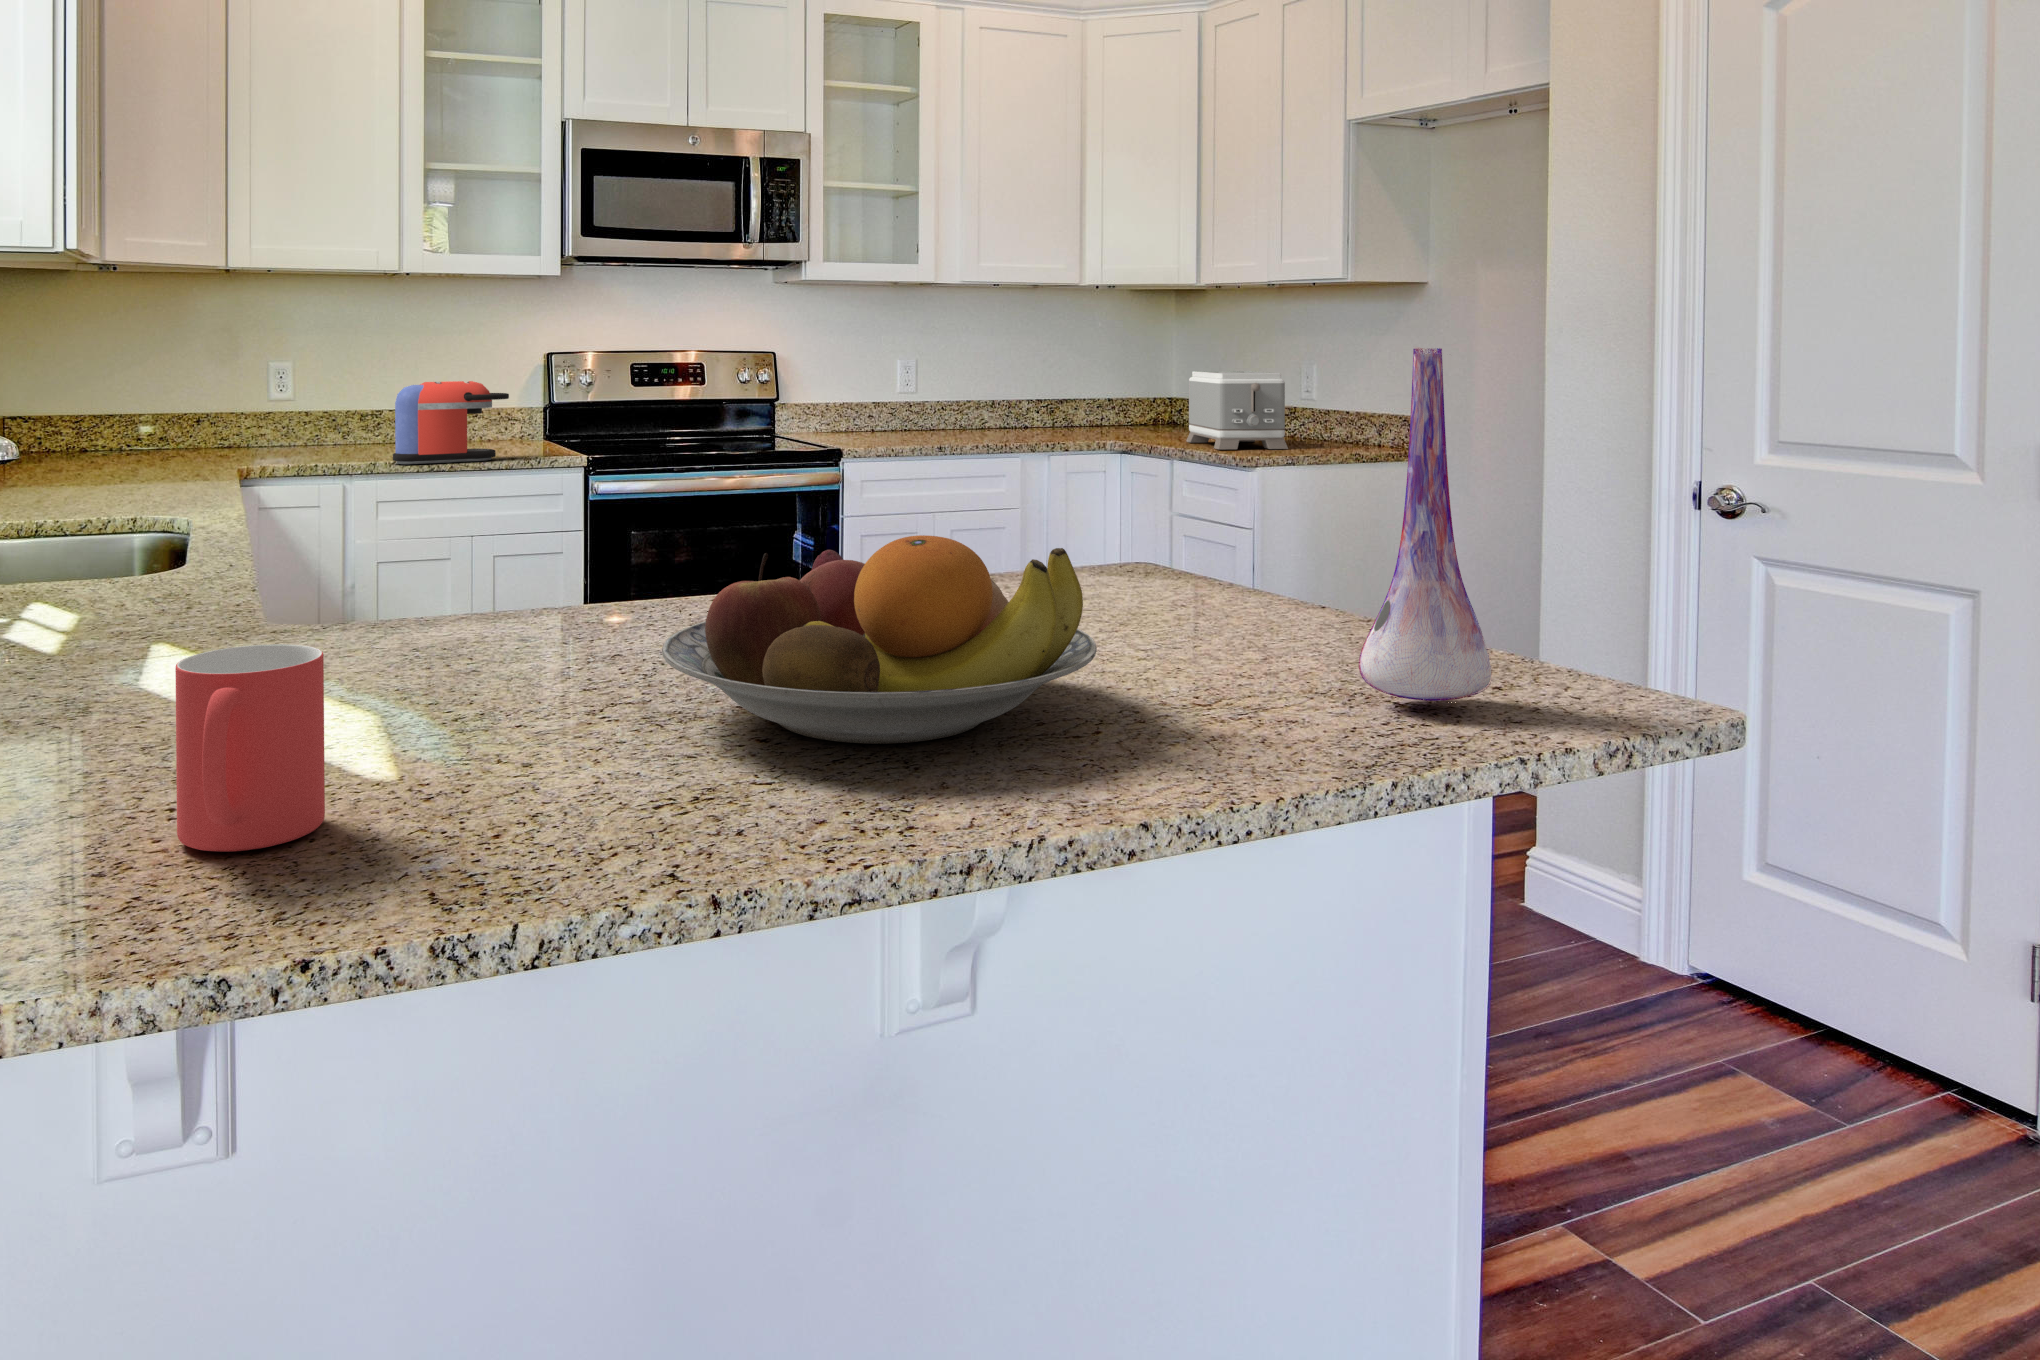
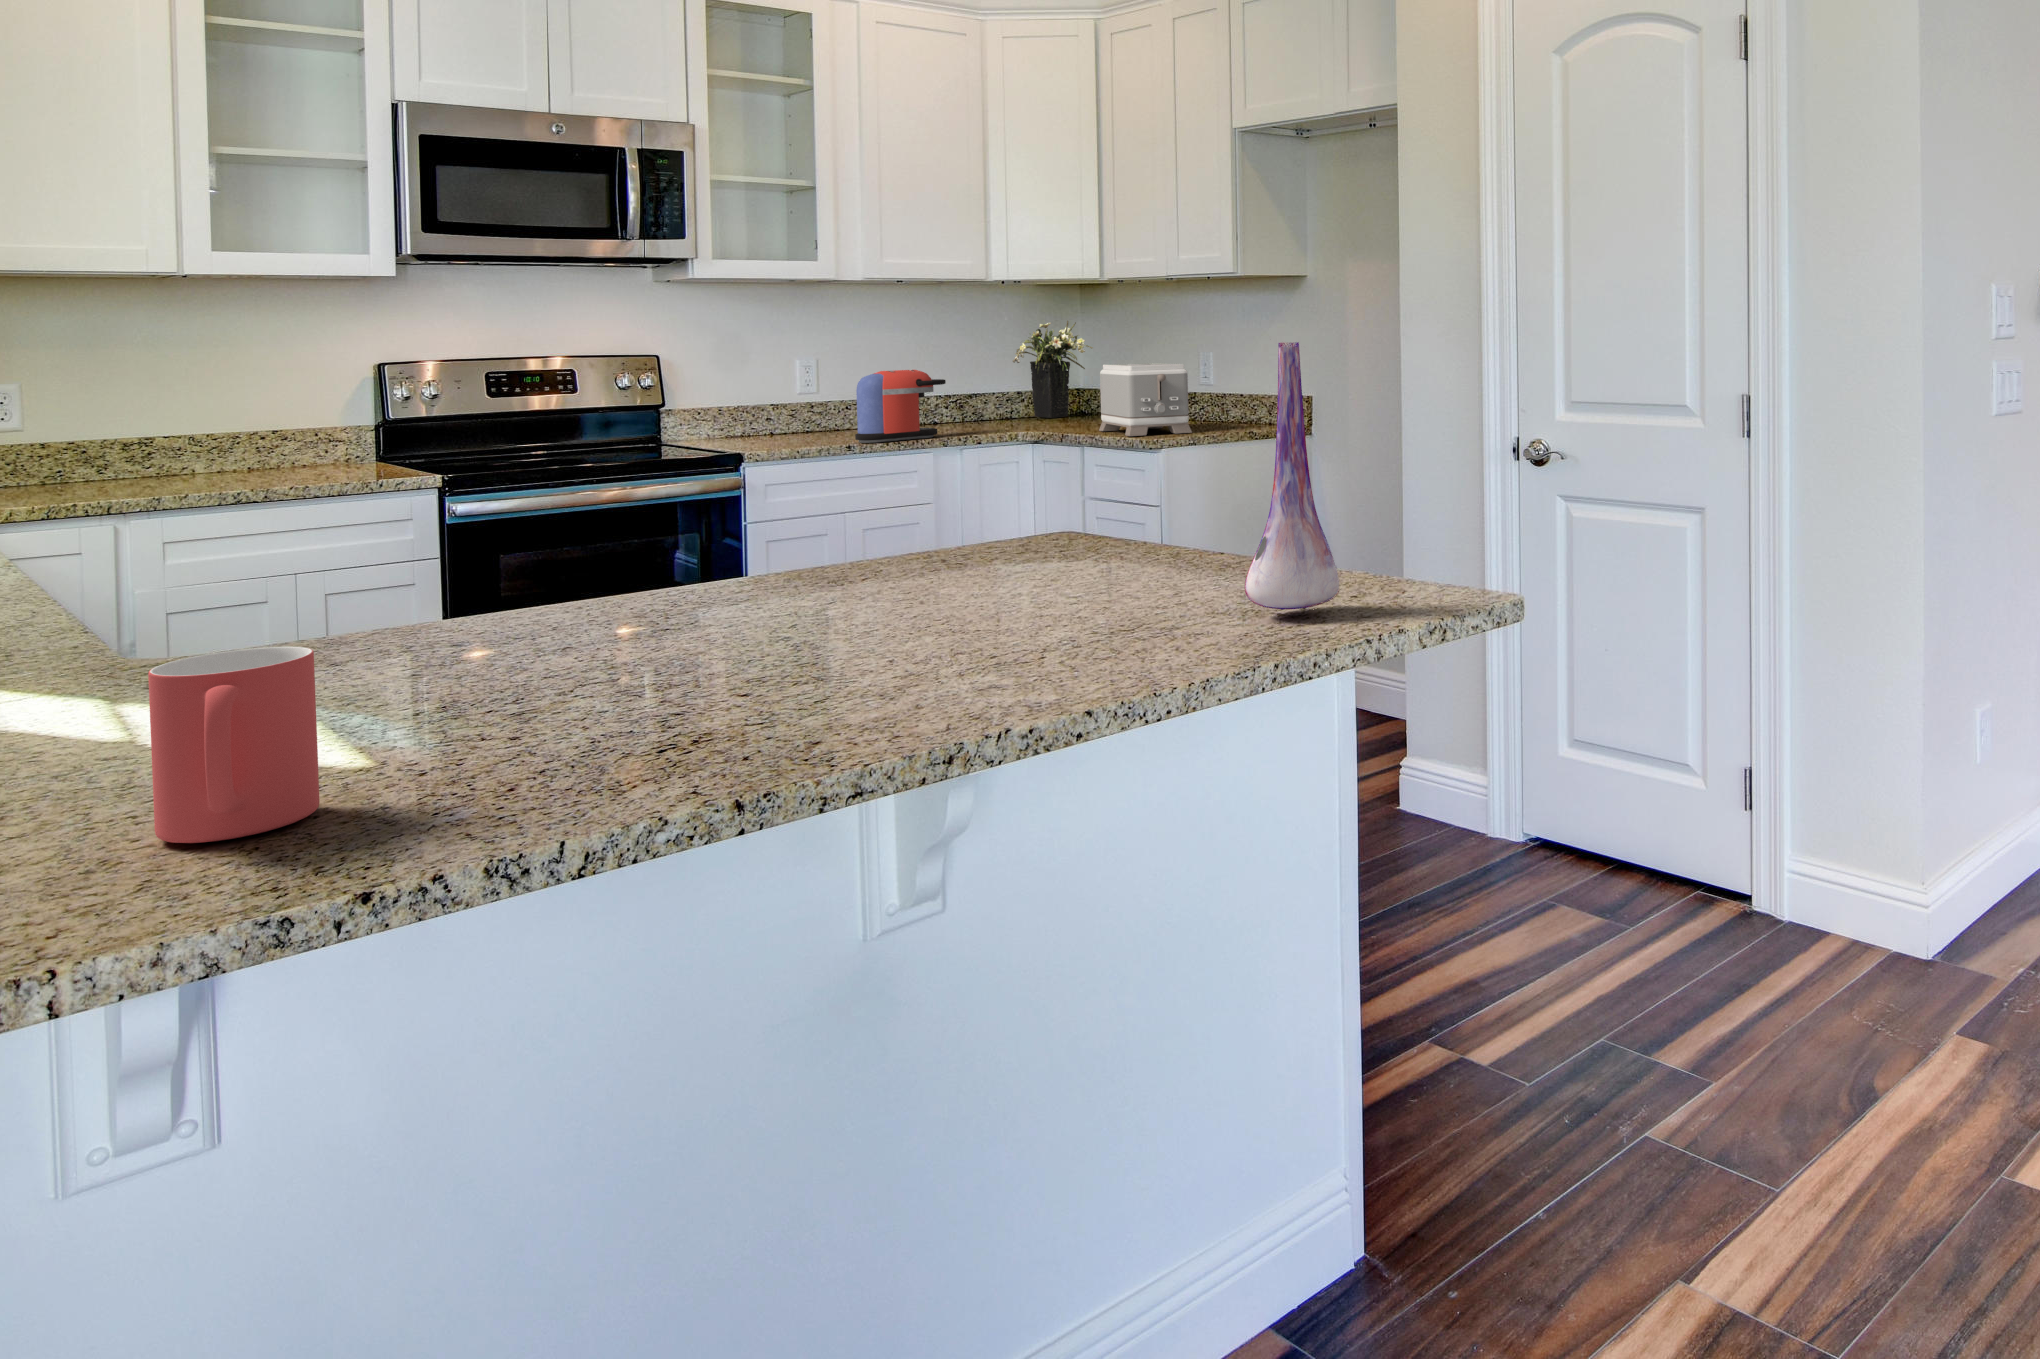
flower arrangement: none [1100,324,1183,425] -> present [1013,321,1093,418]
coffee maker: present [393,381,509,464] -> present [855,370,946,443]
fruit bowl: present [662,535,1097,744] -> none [639,510,1040,690]

